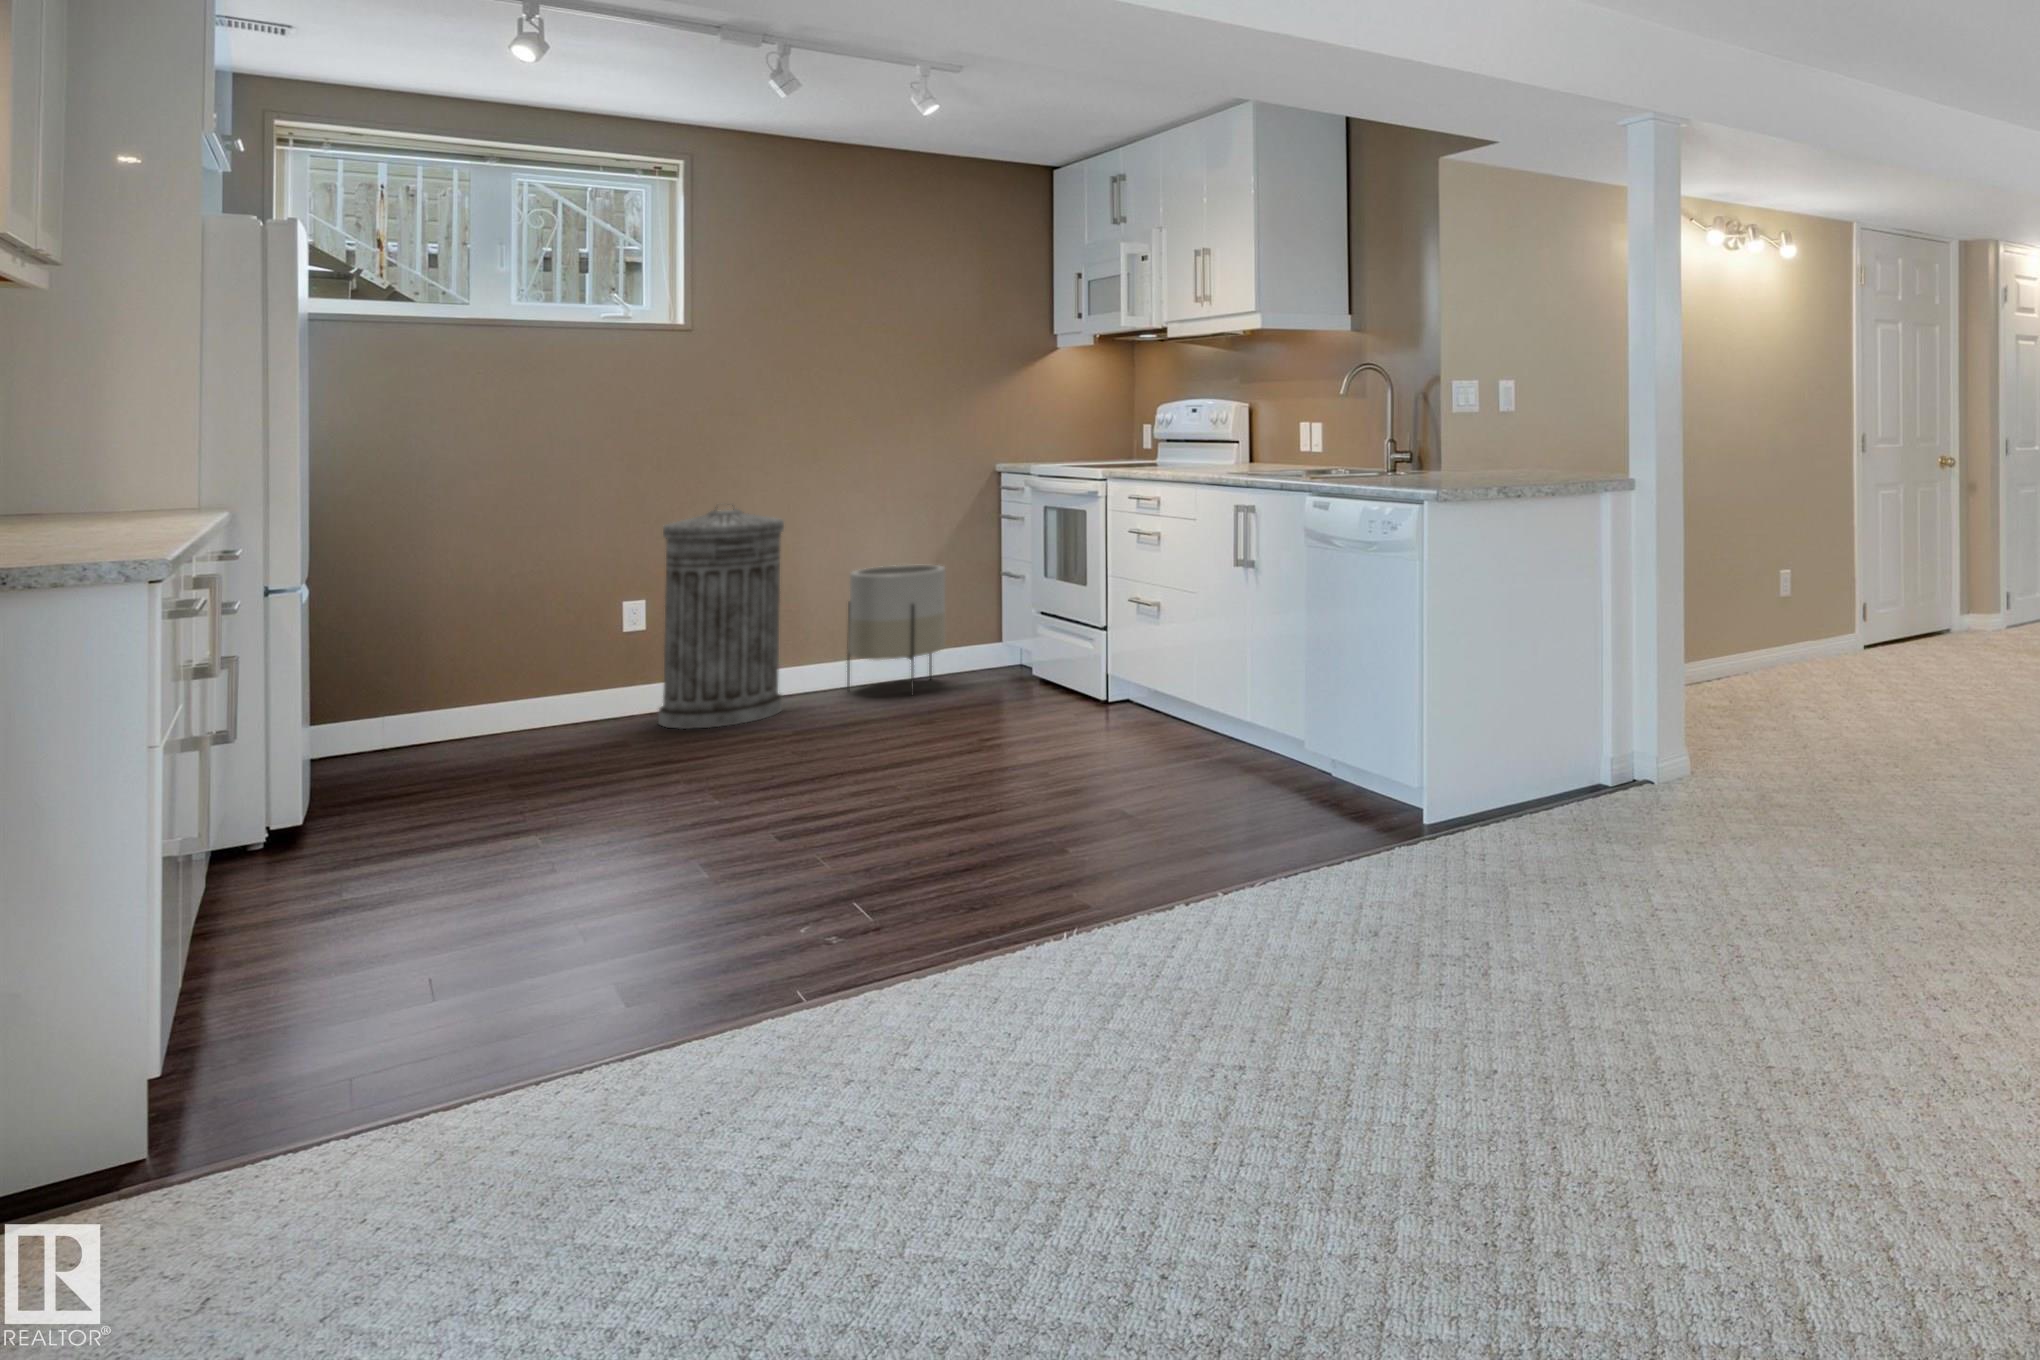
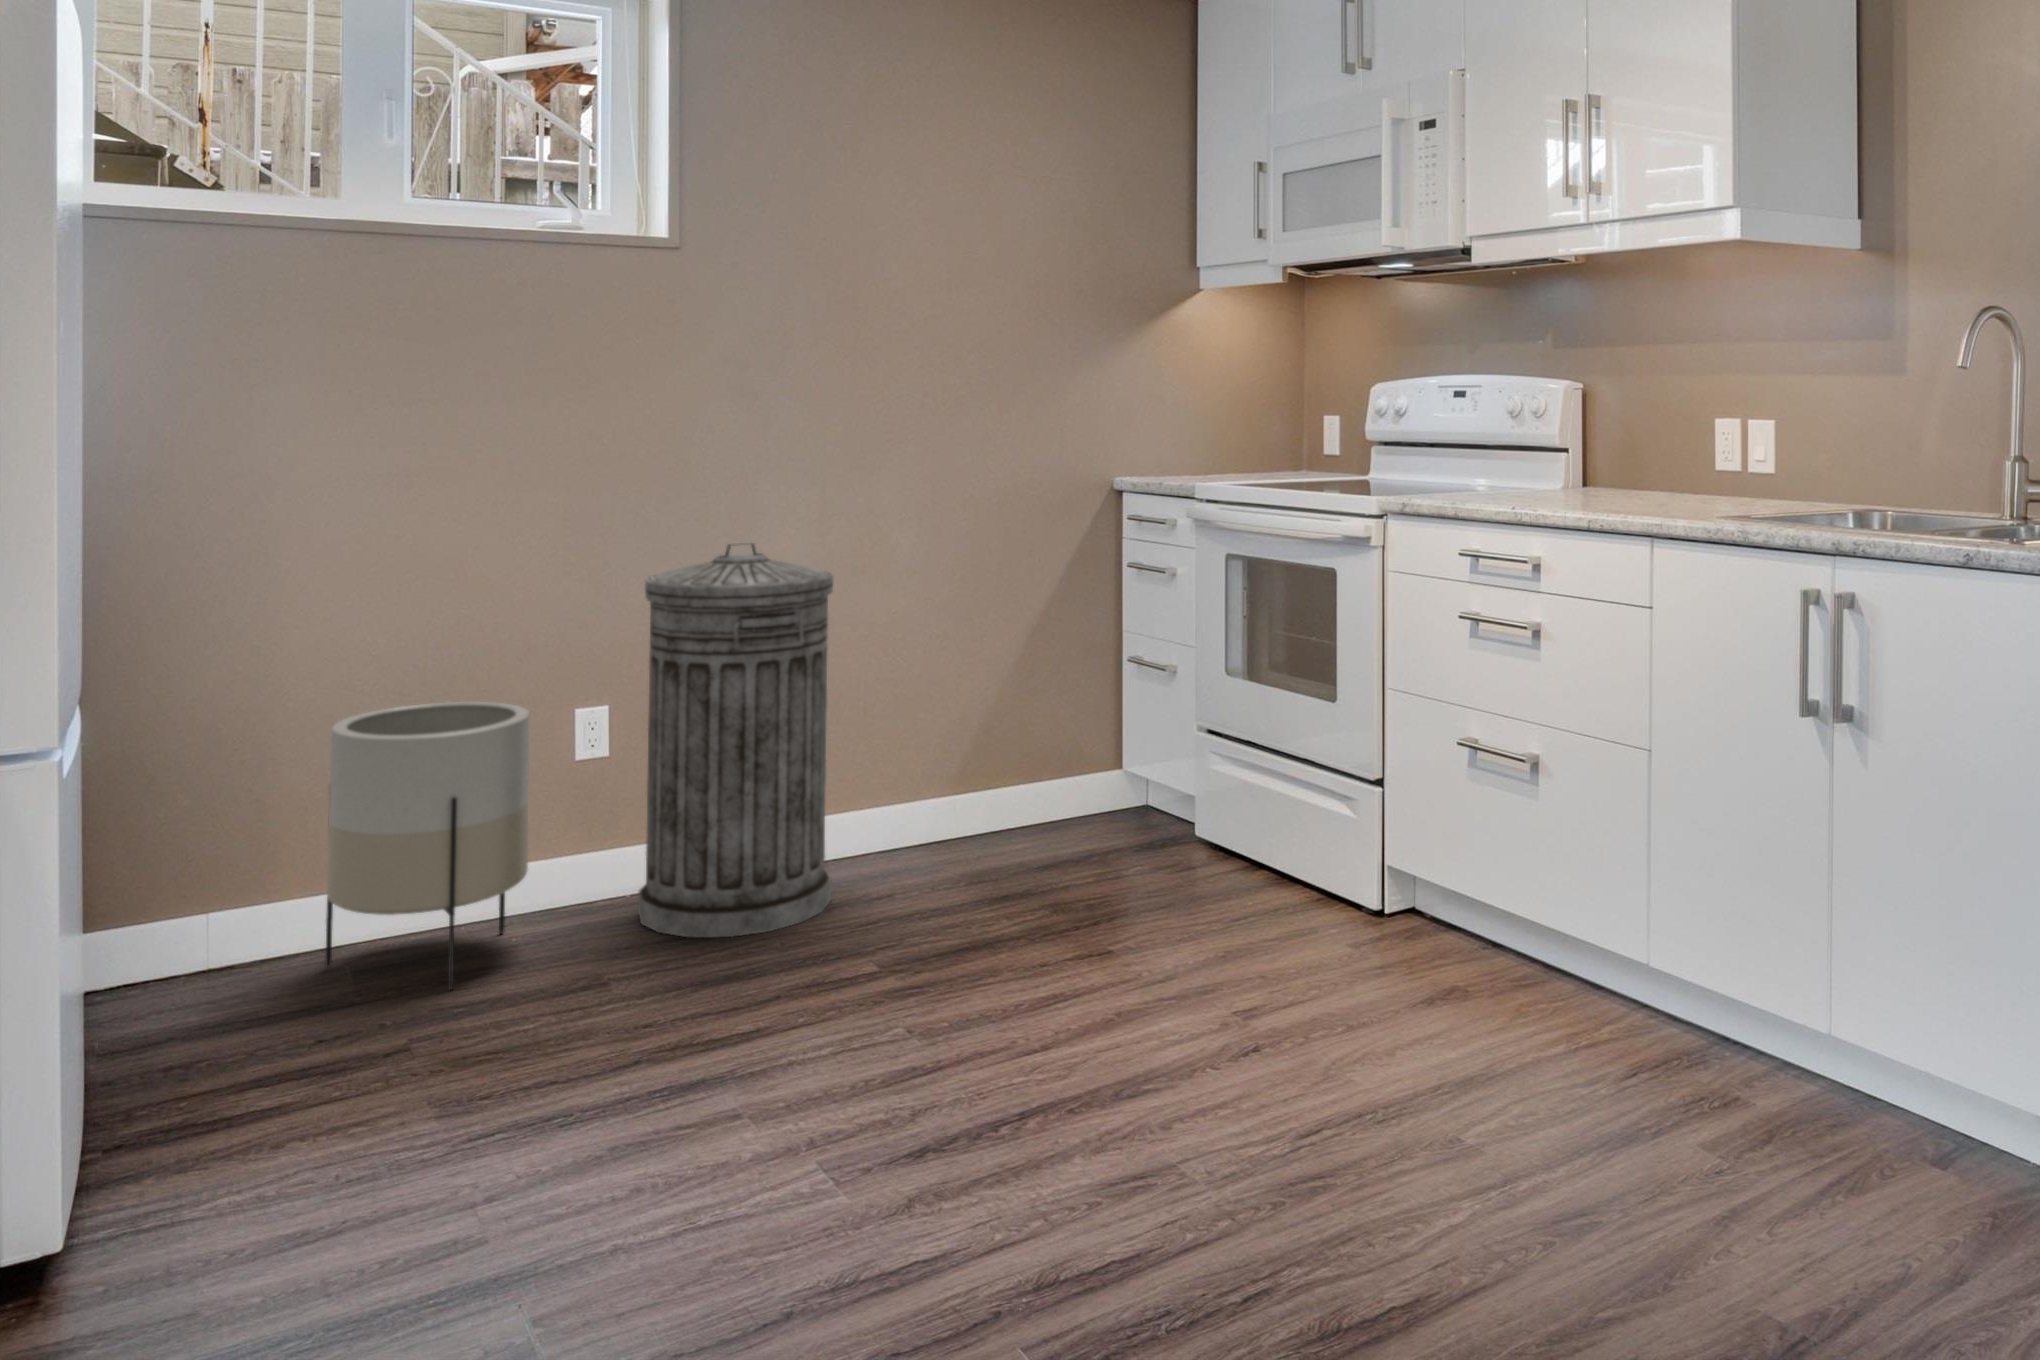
planter: present [847,565,946,689] -> present [325,702,529,990]

